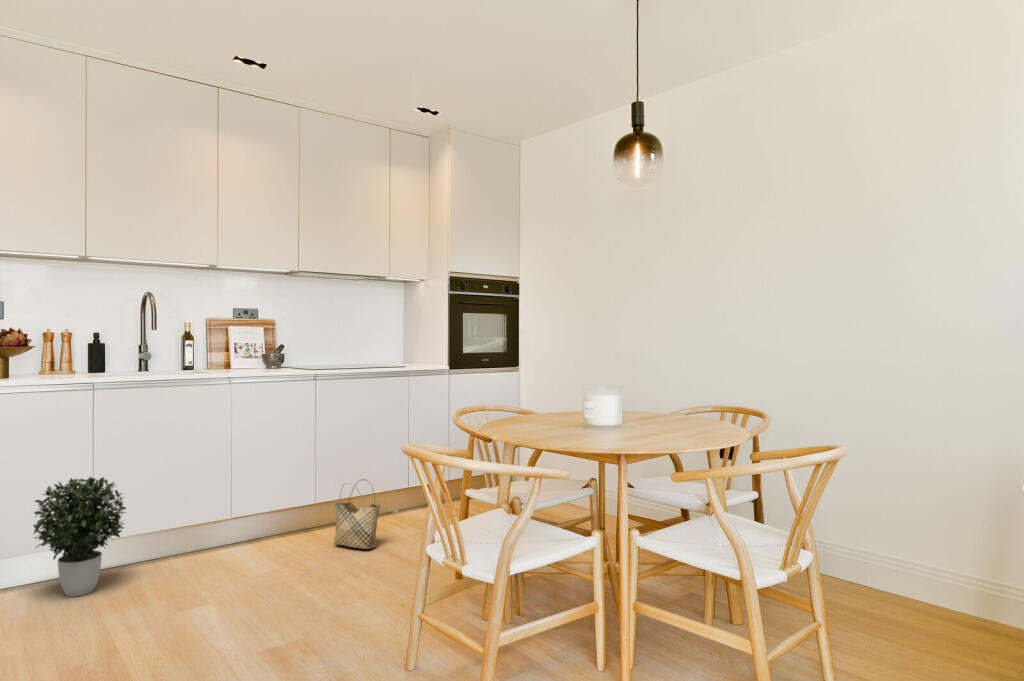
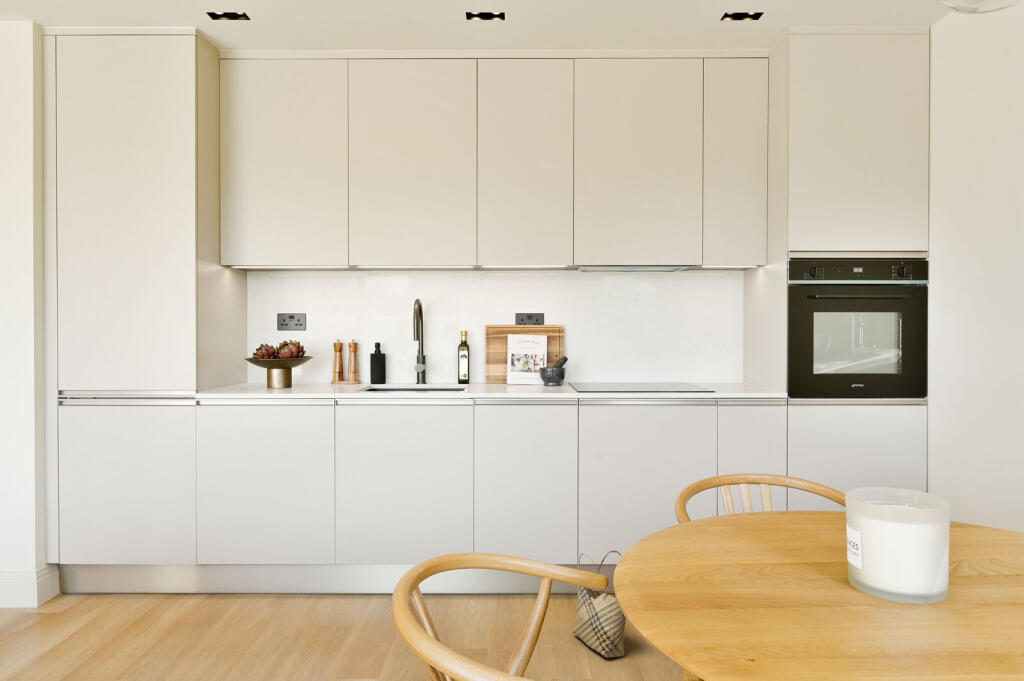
potted plant: present [34,477,126,597] -> none [250,495,344,625]

